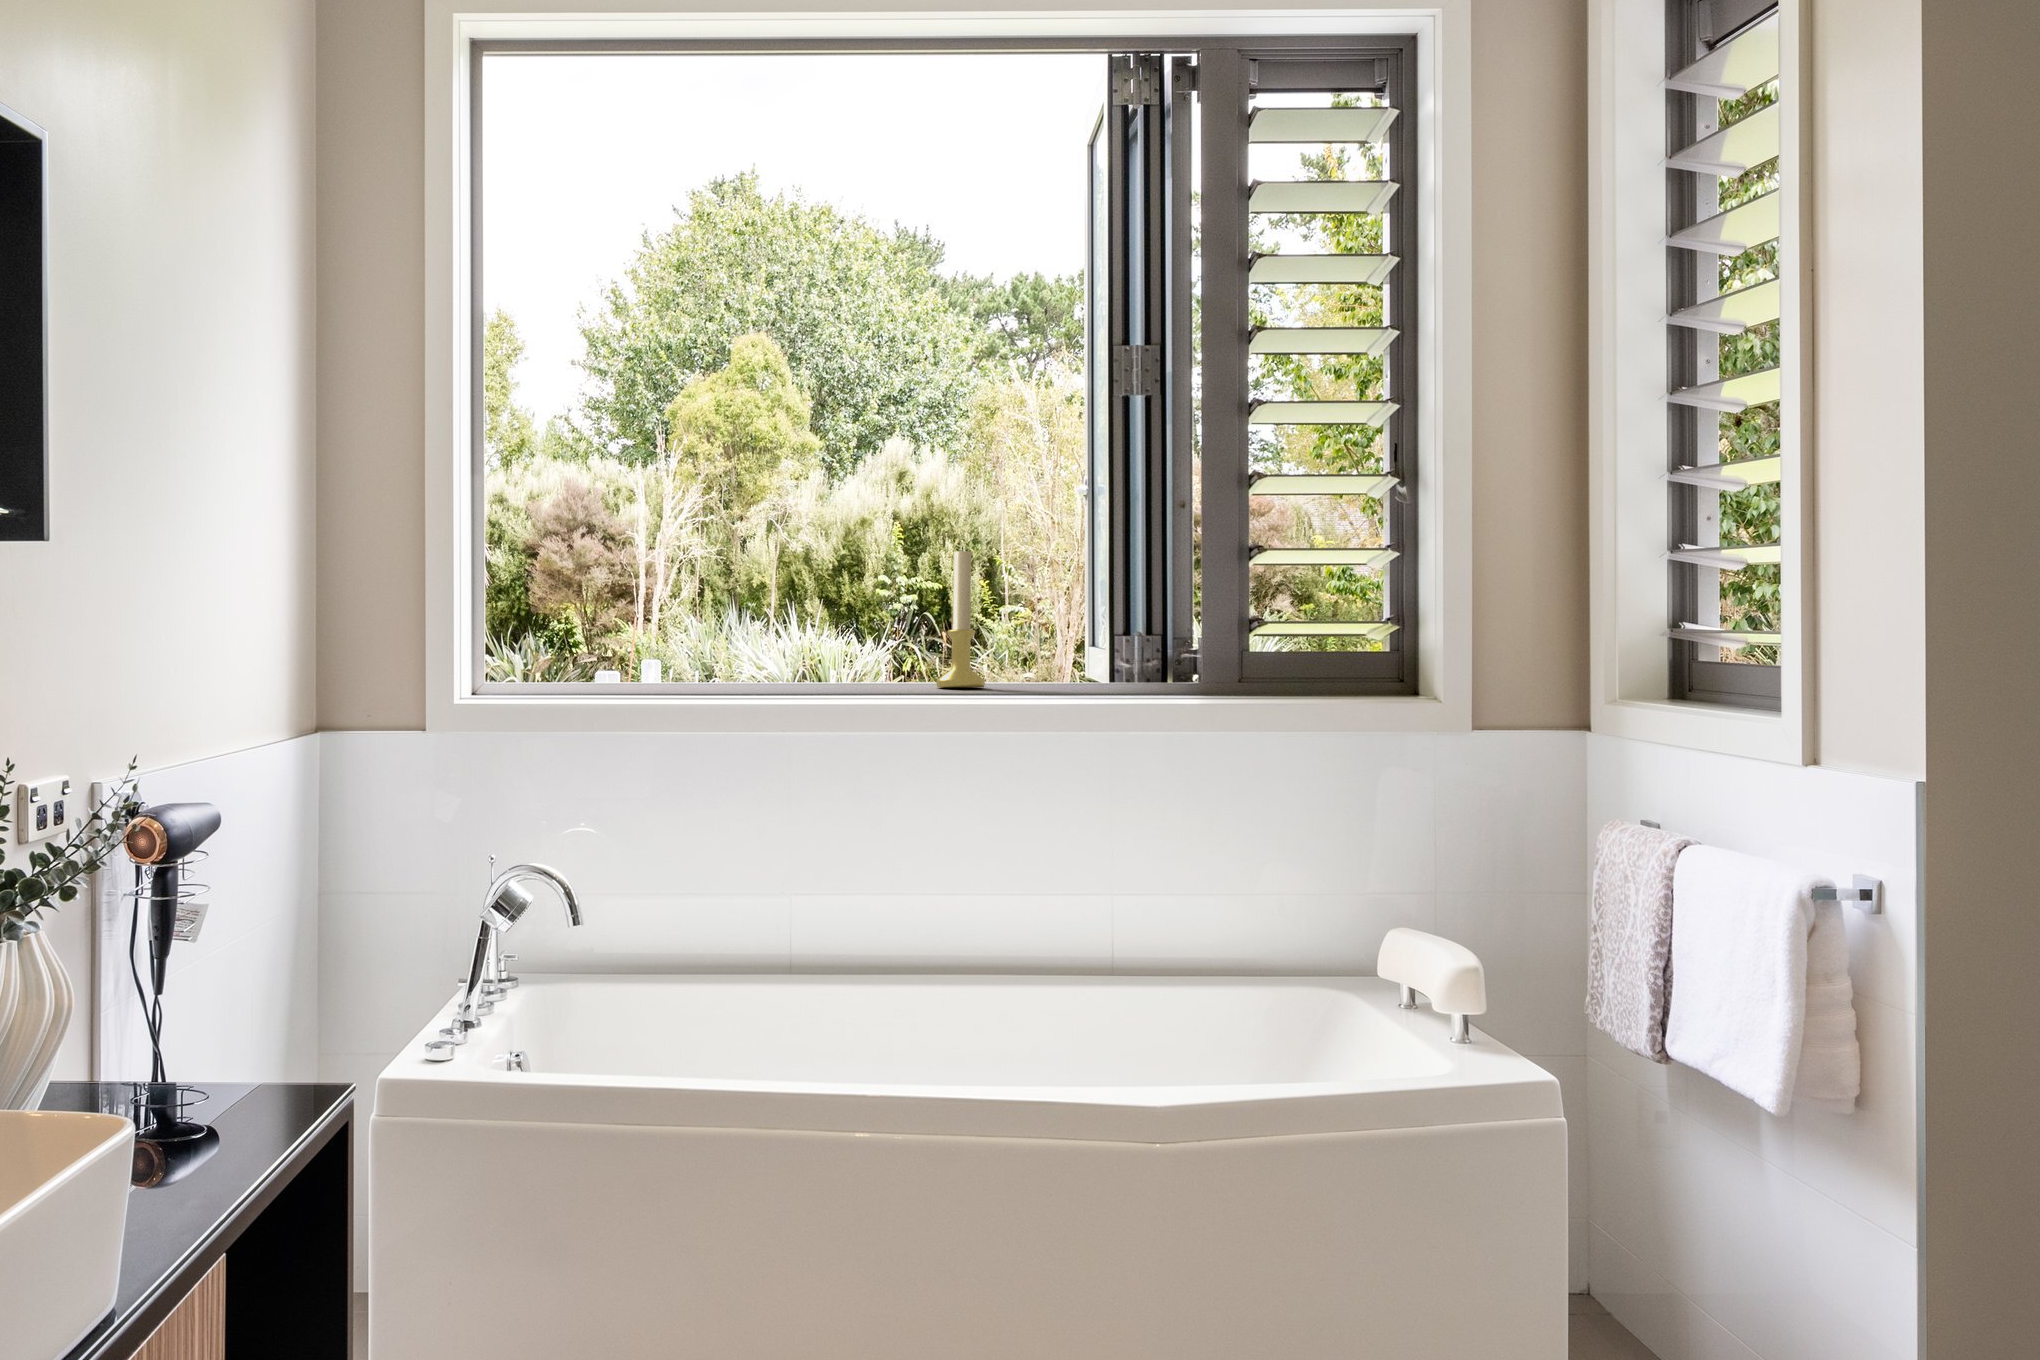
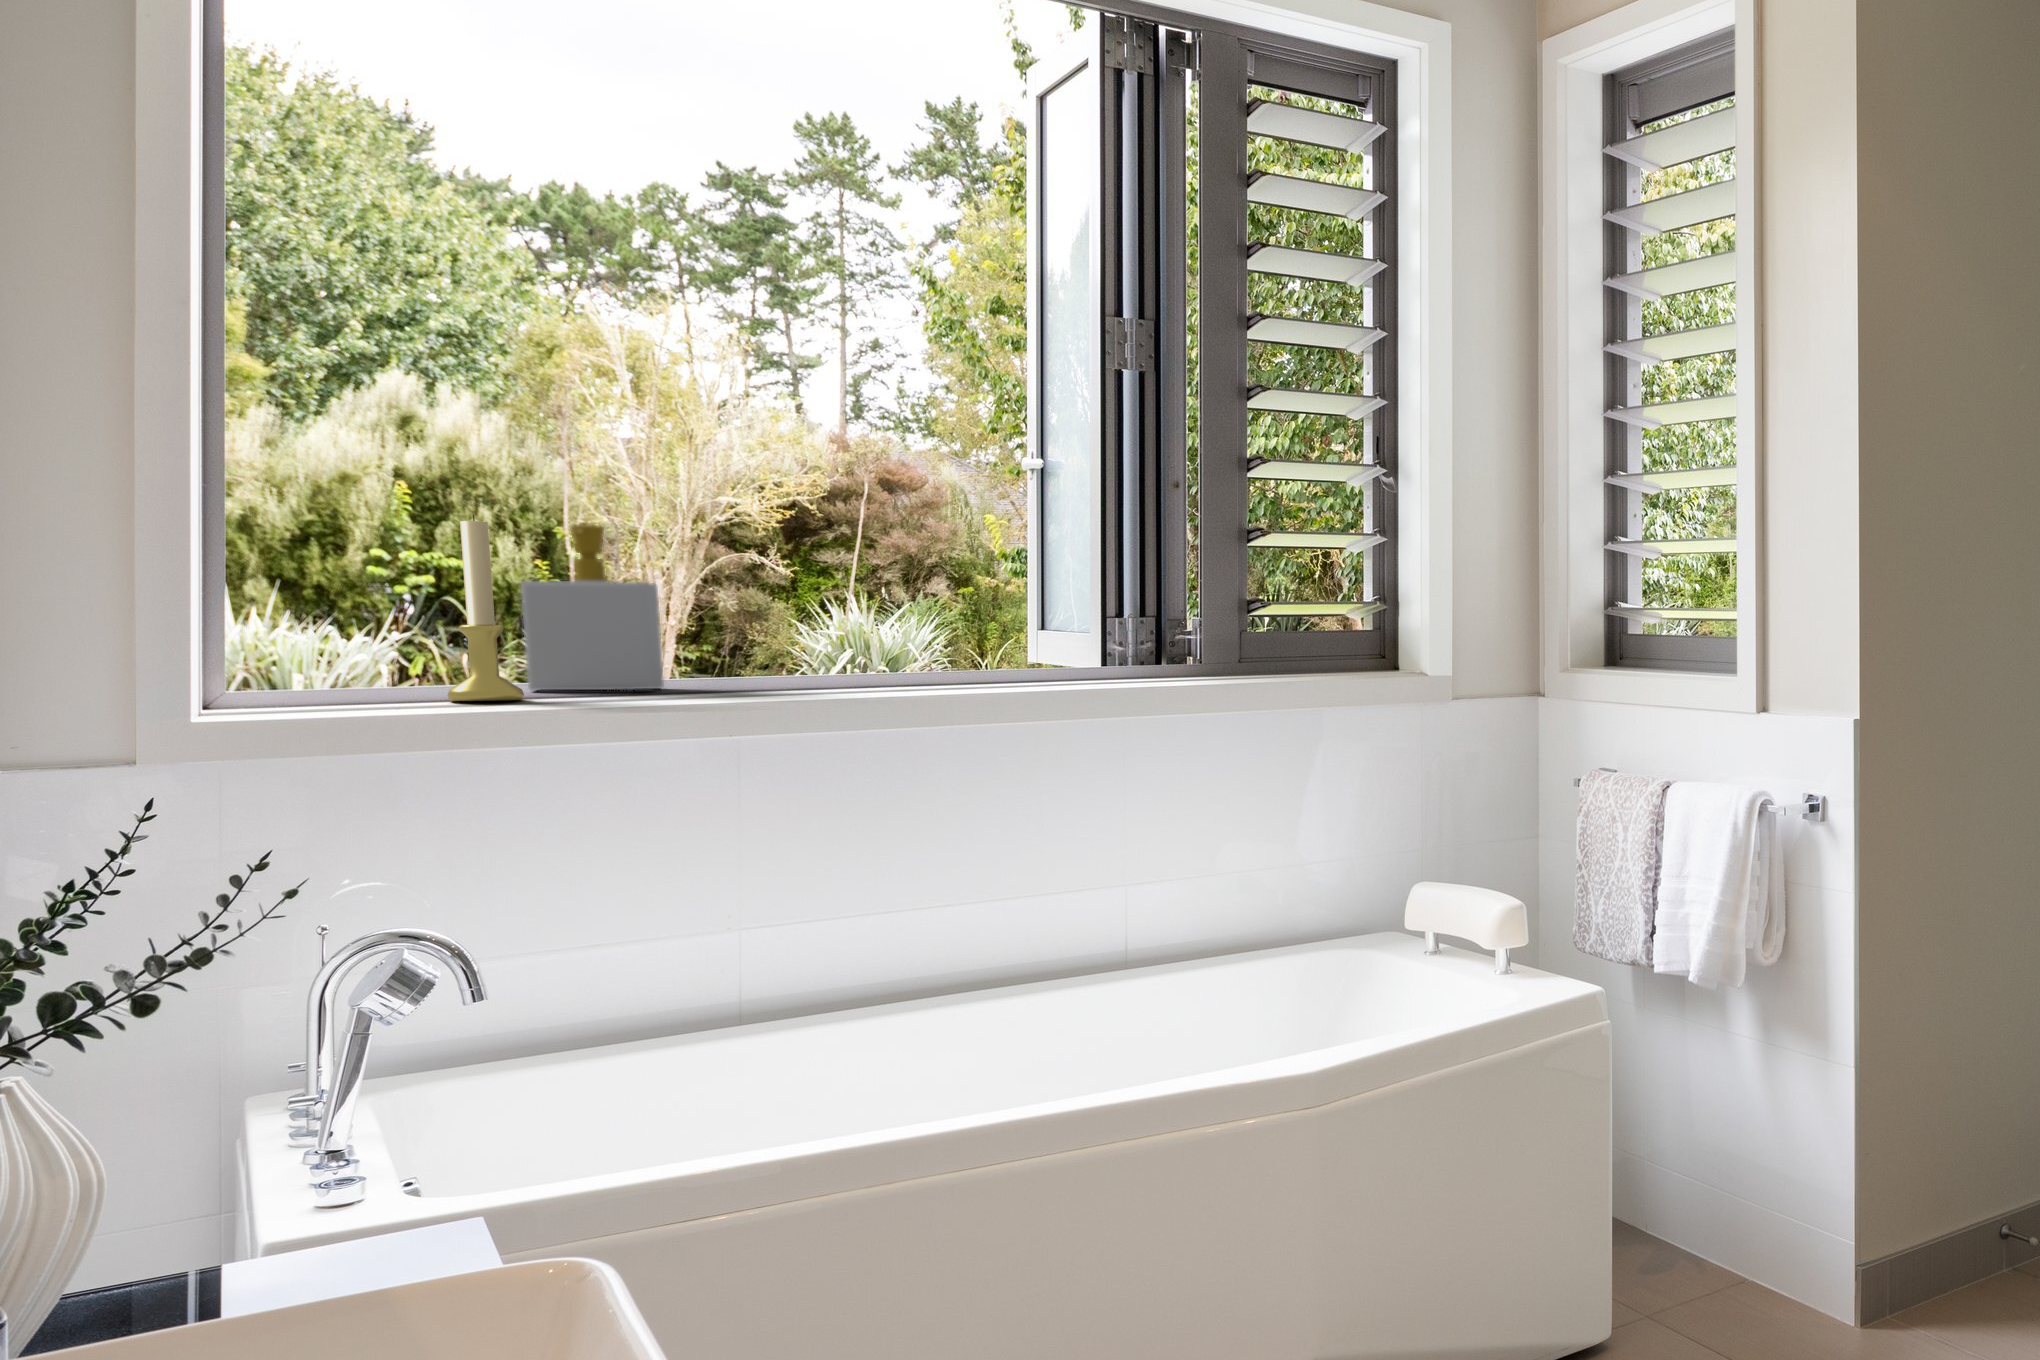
soap bottle: none [983,552,1076,683] -> present [521,524,664,690]

